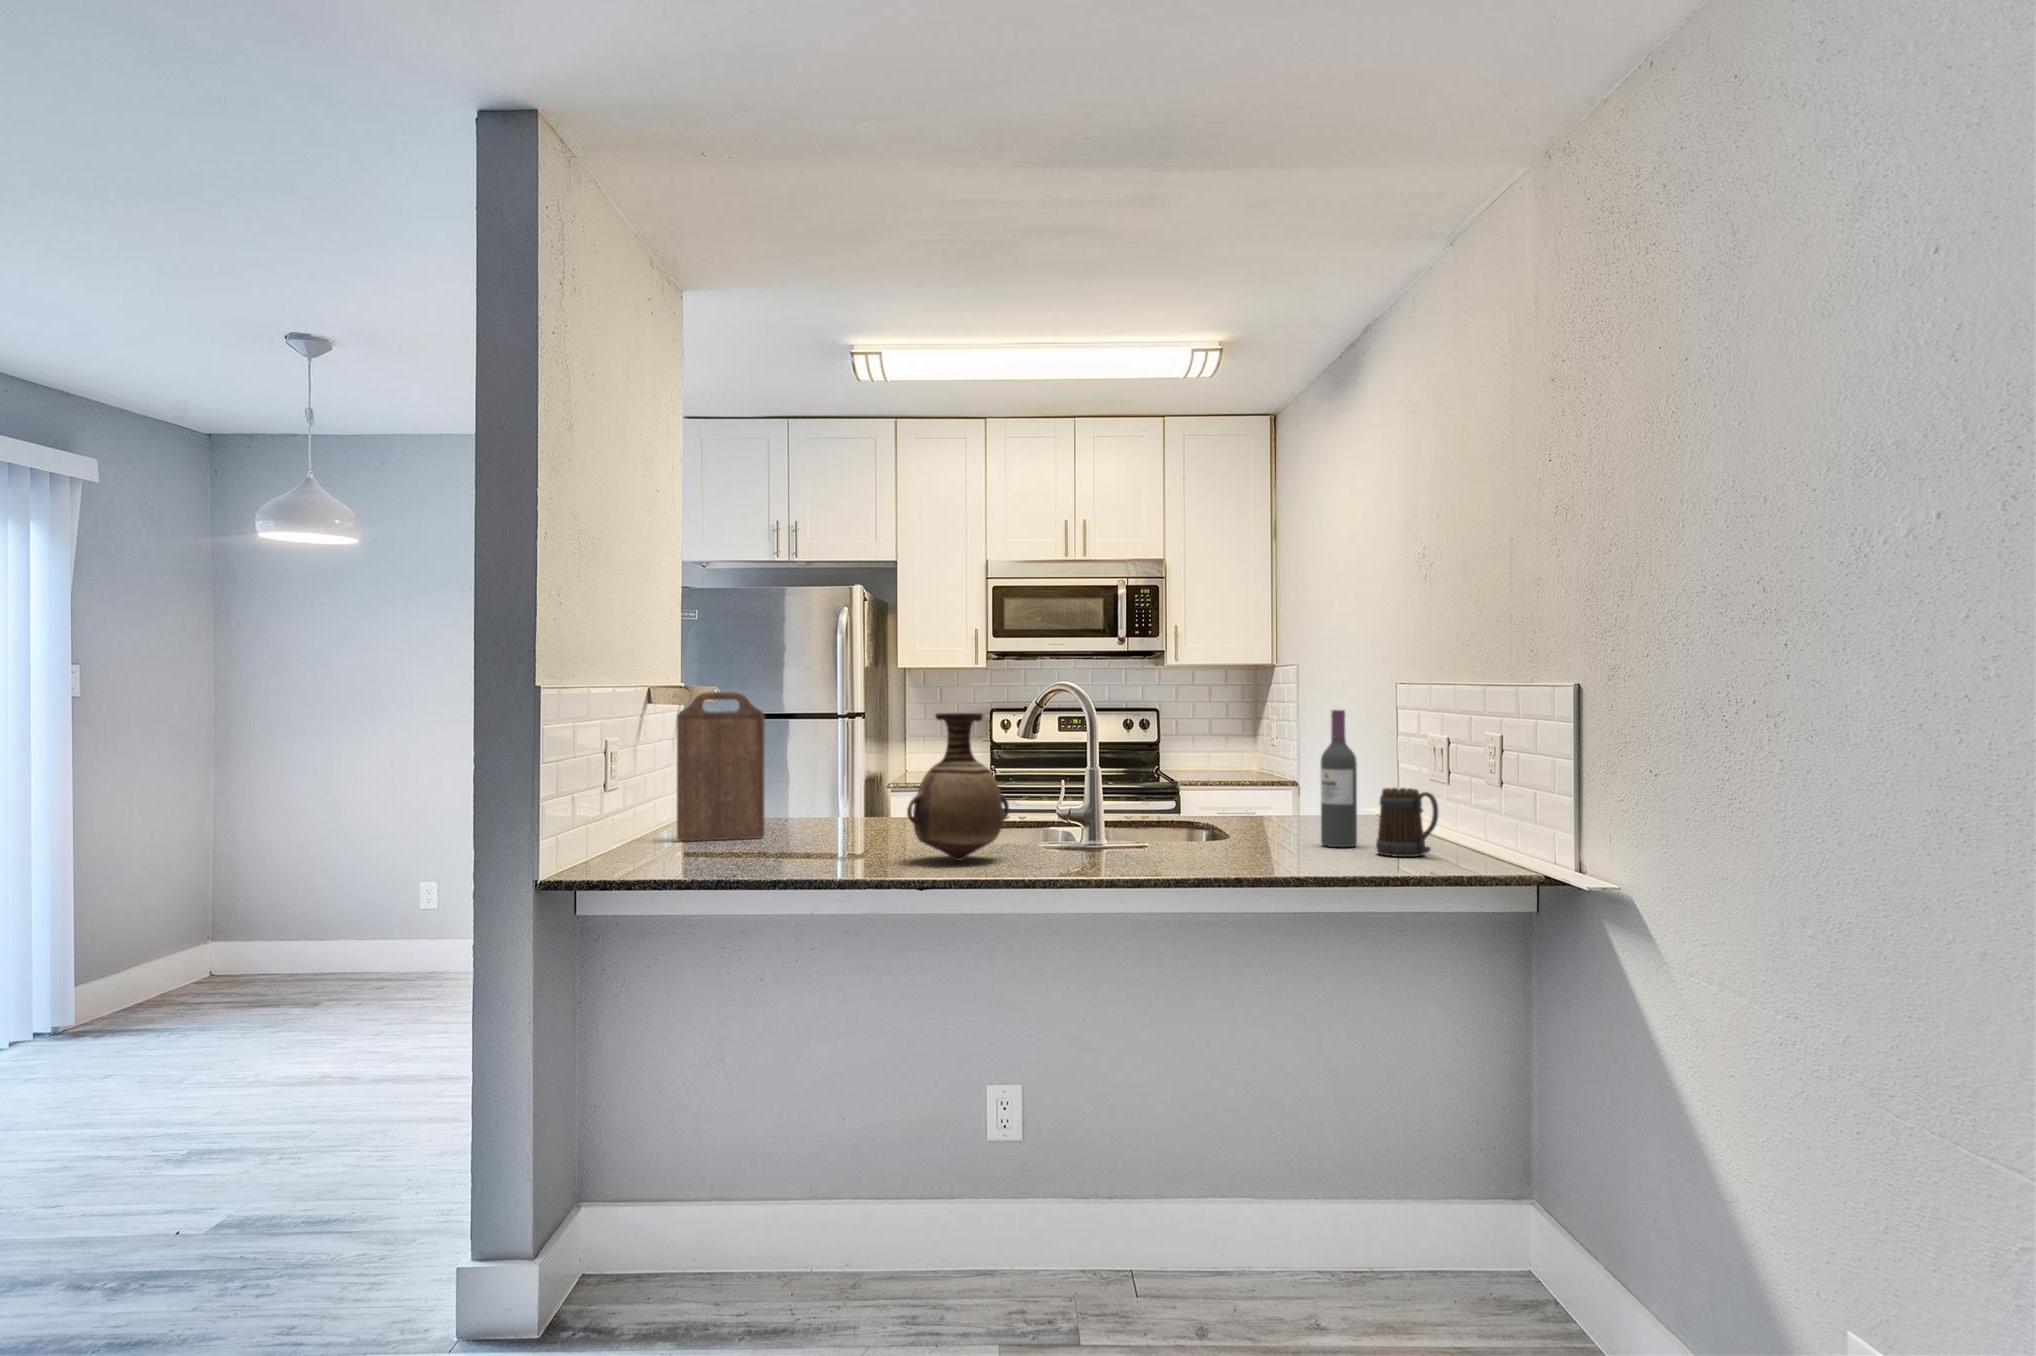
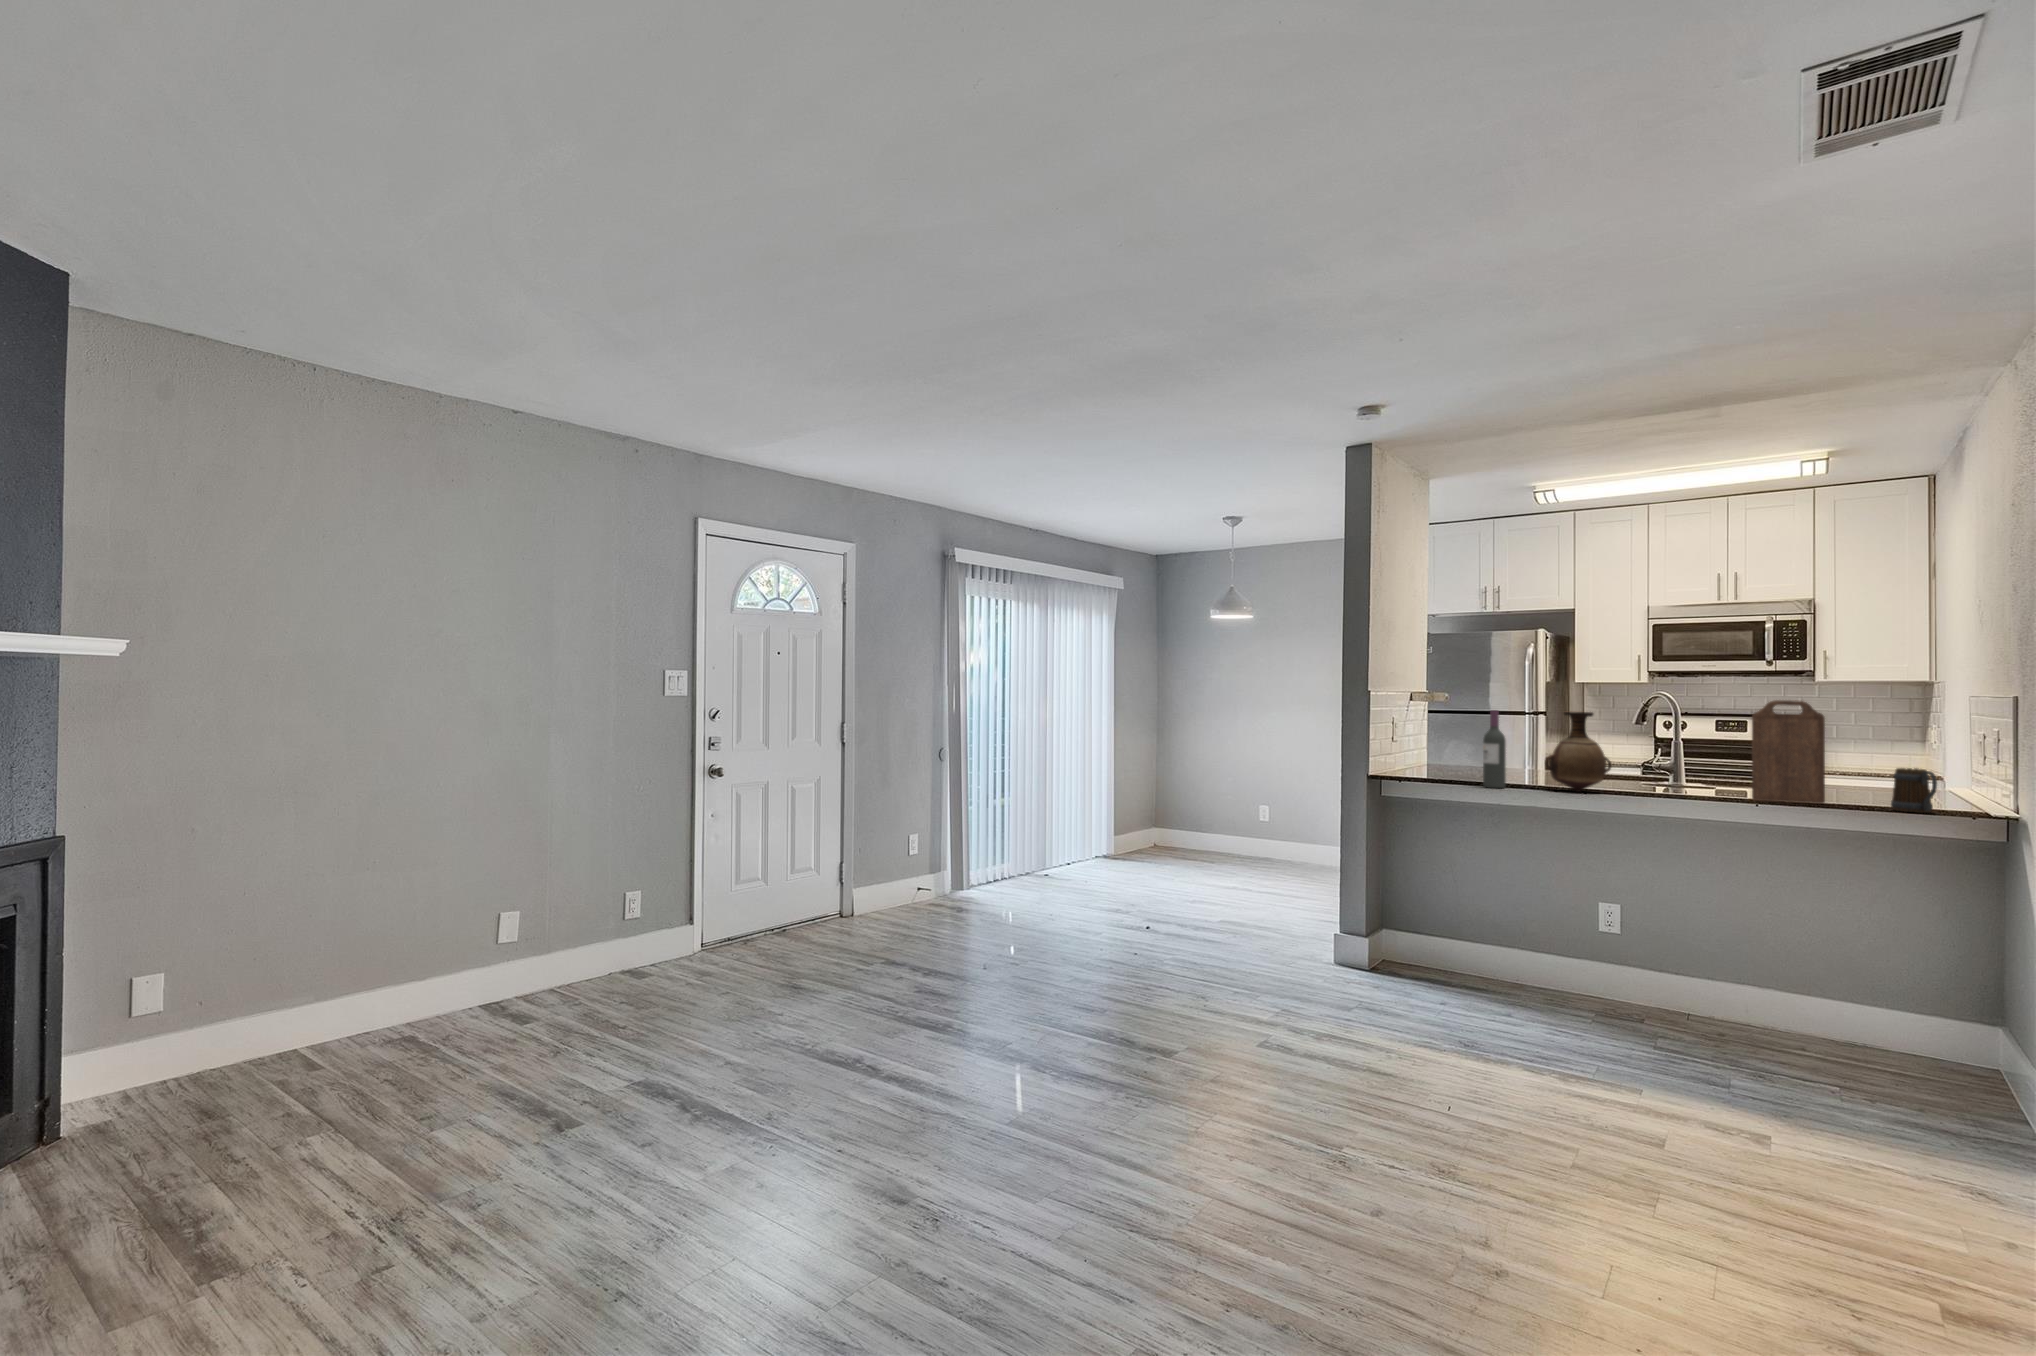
cutting board: present [677,692,765,841] -> present [1752,700,1825,804]
wine bottle: present [1321,710,1357,847] -> present [1483,710,1506,788]

